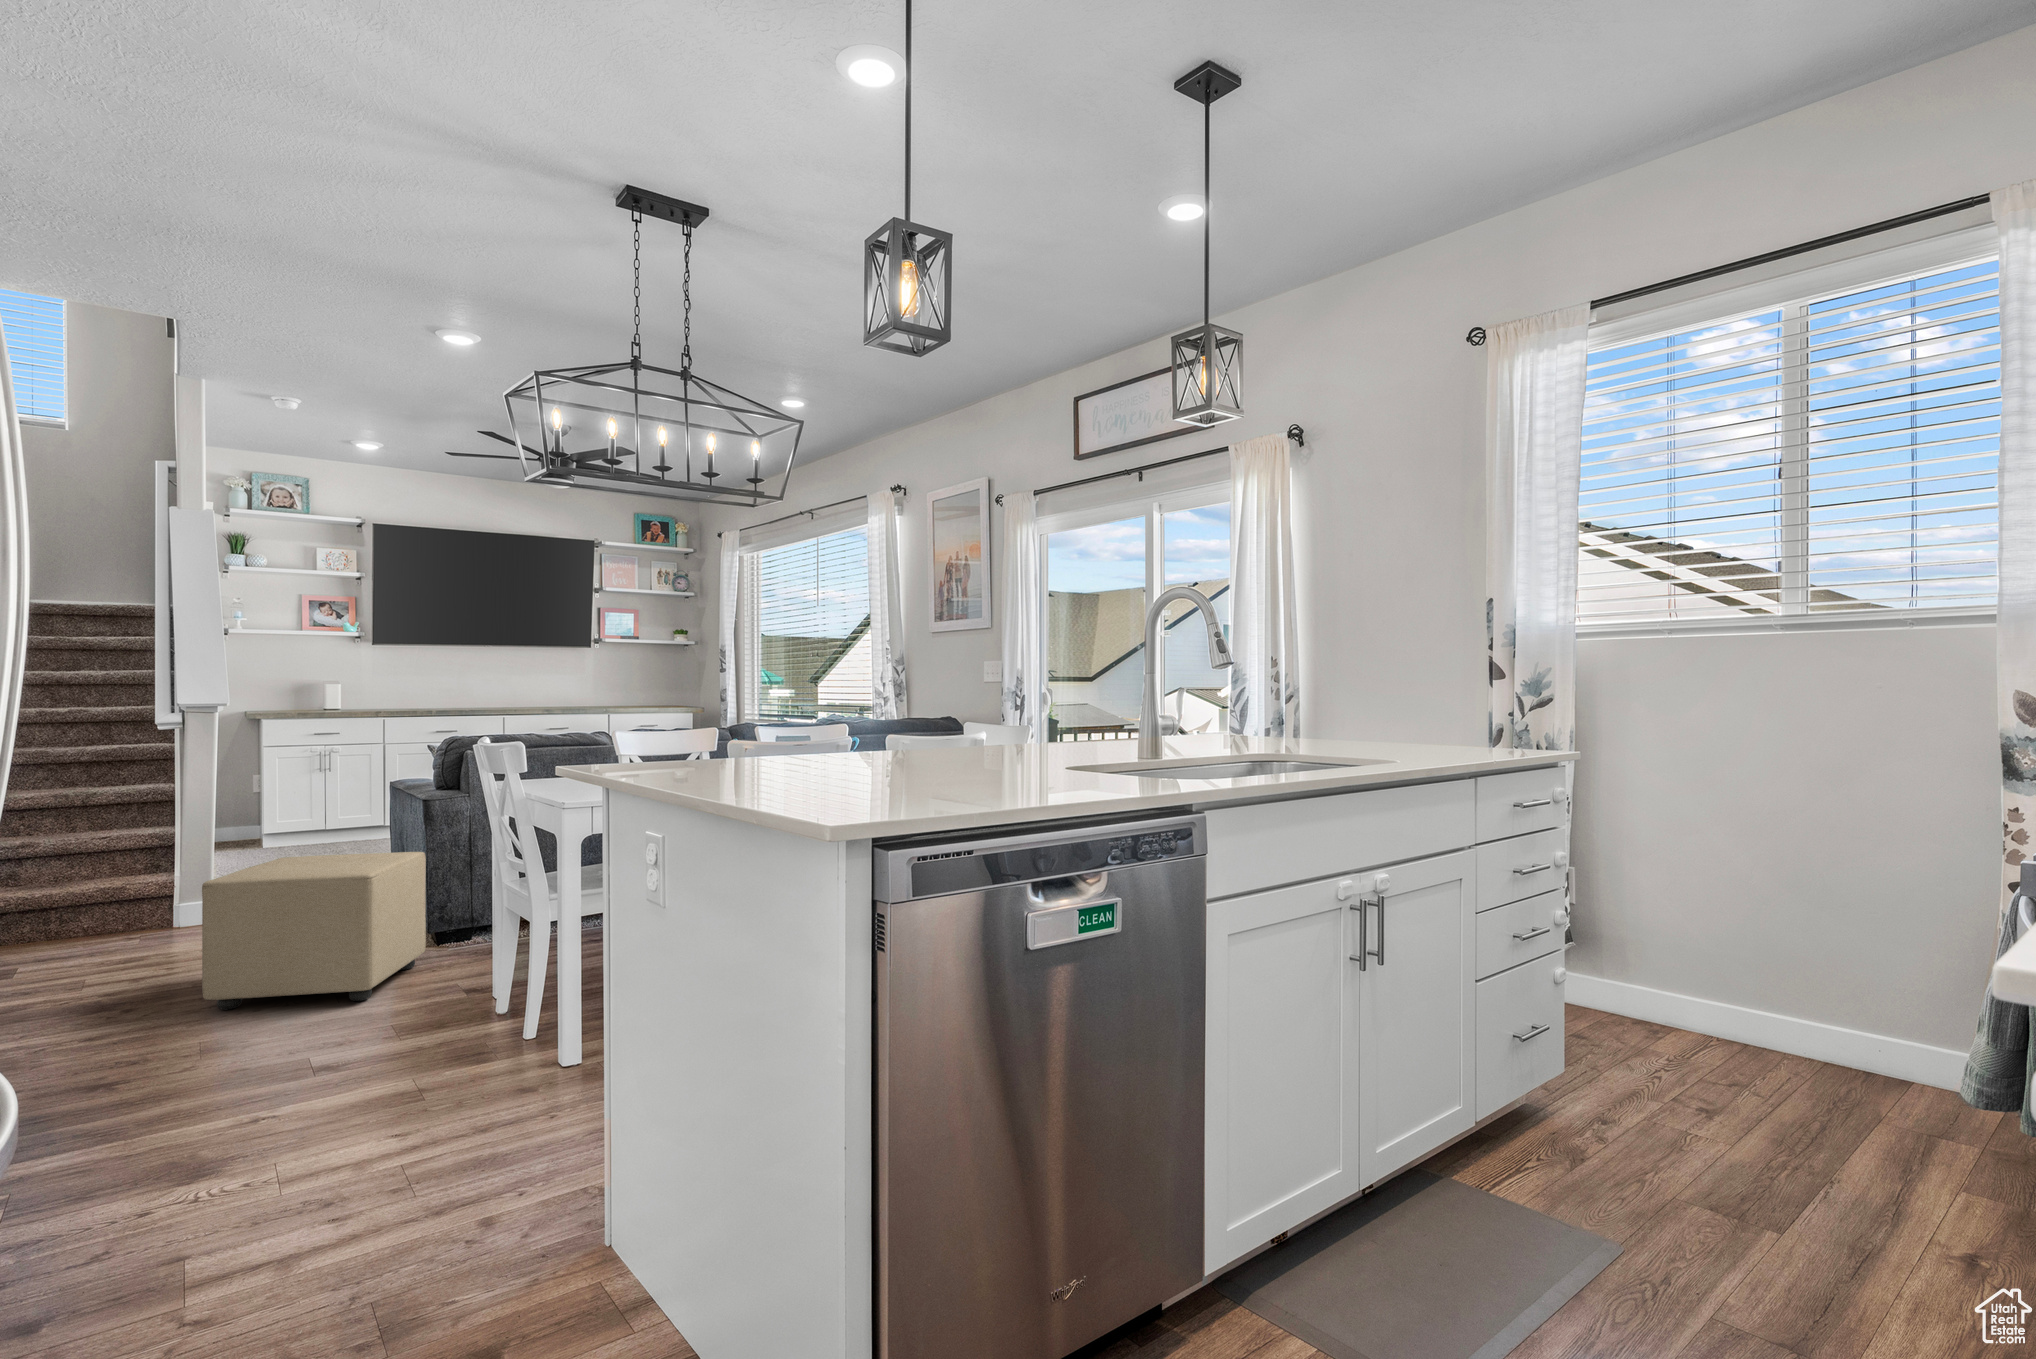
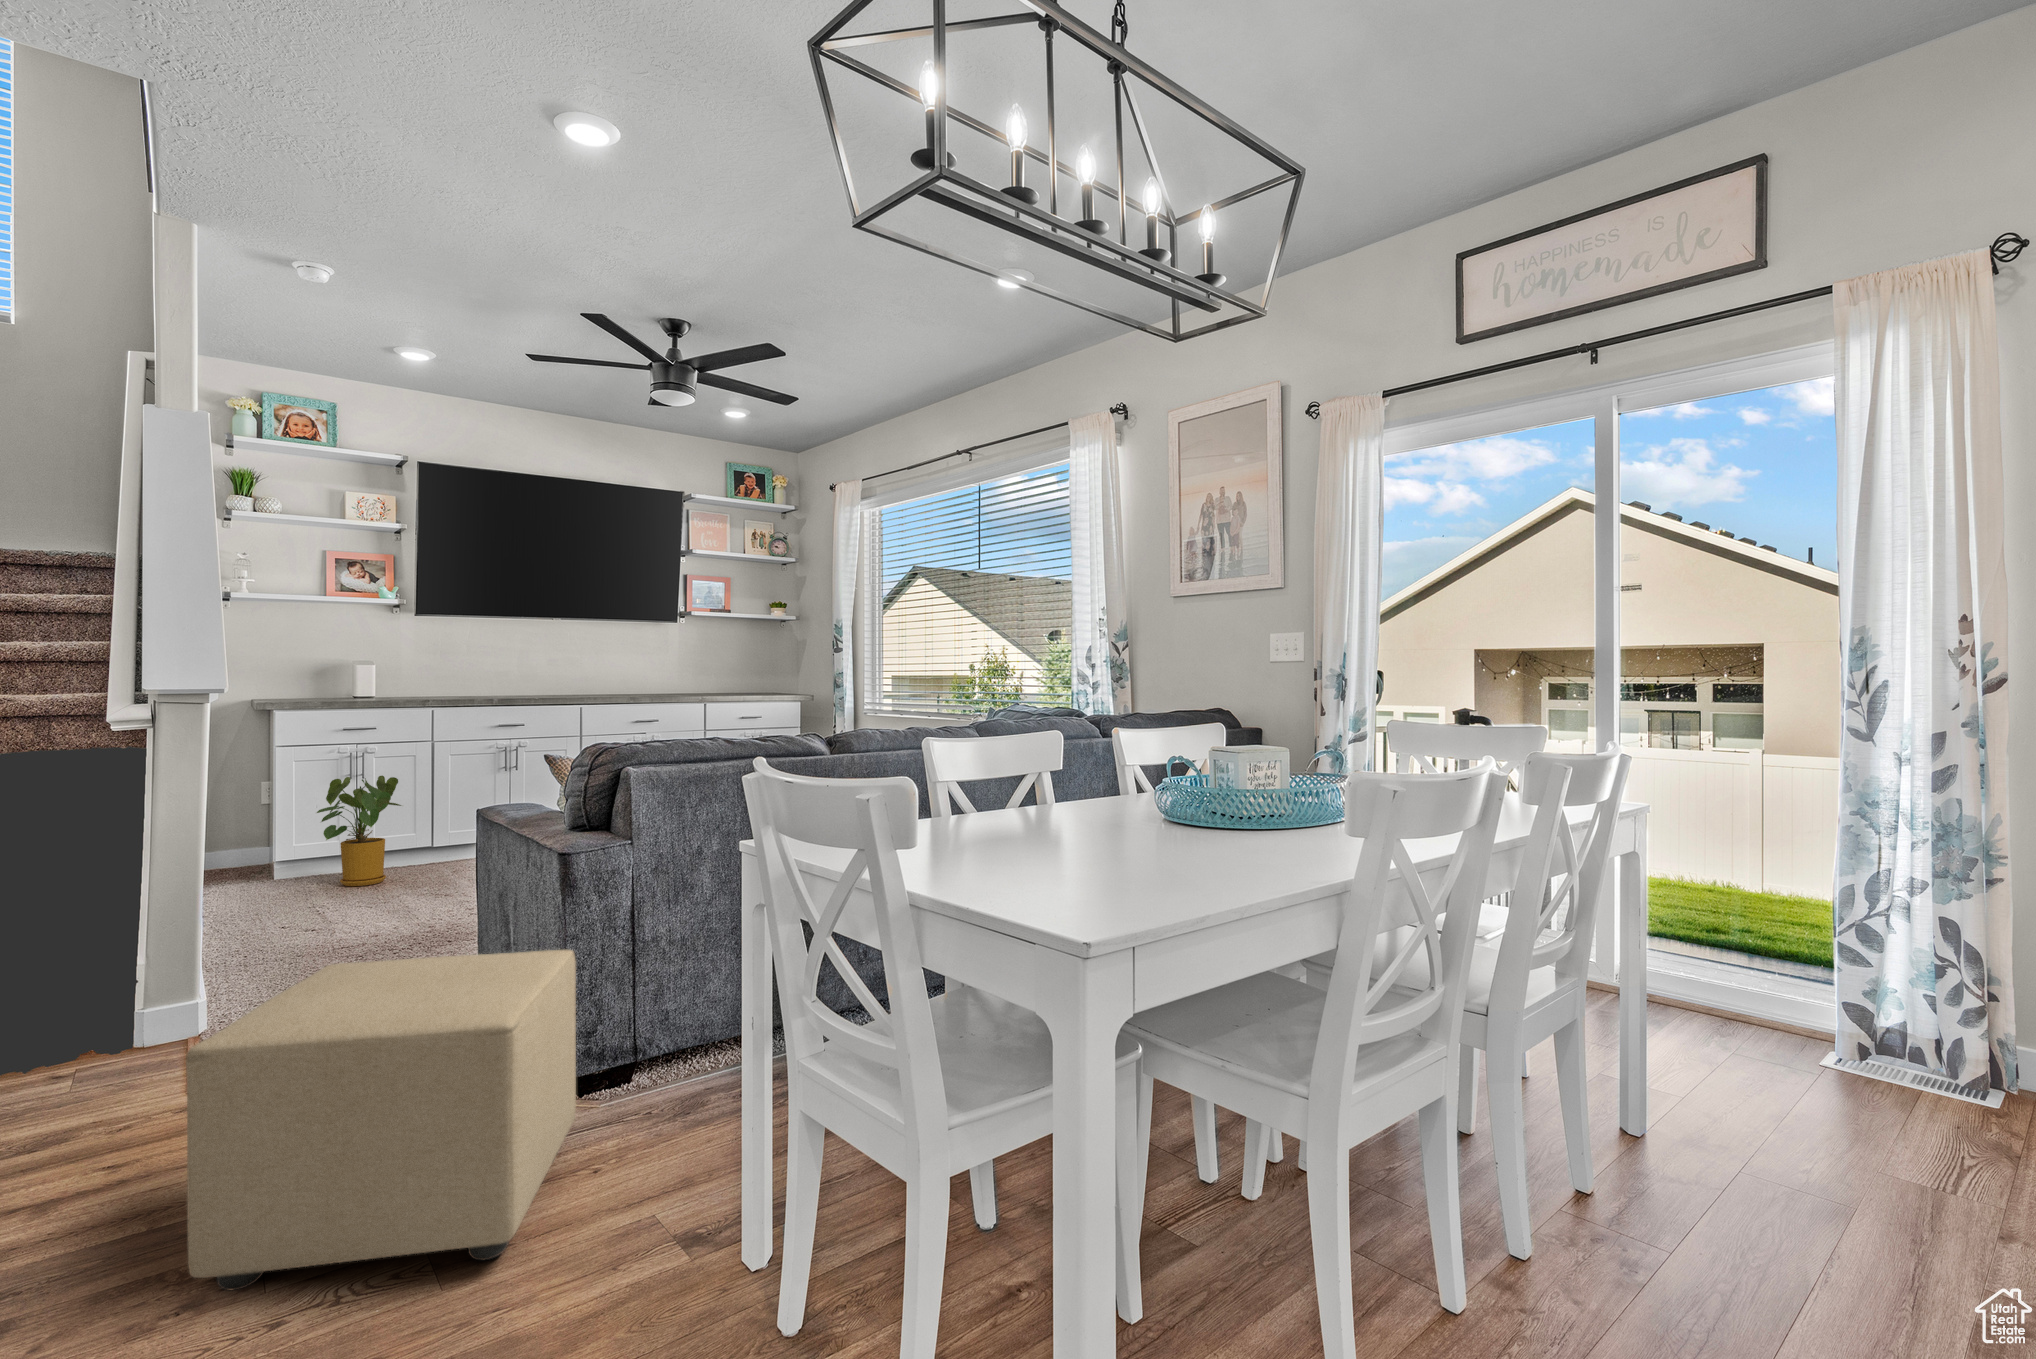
house plant: none [289,769,359,852] -> present [317,776,401,886]

